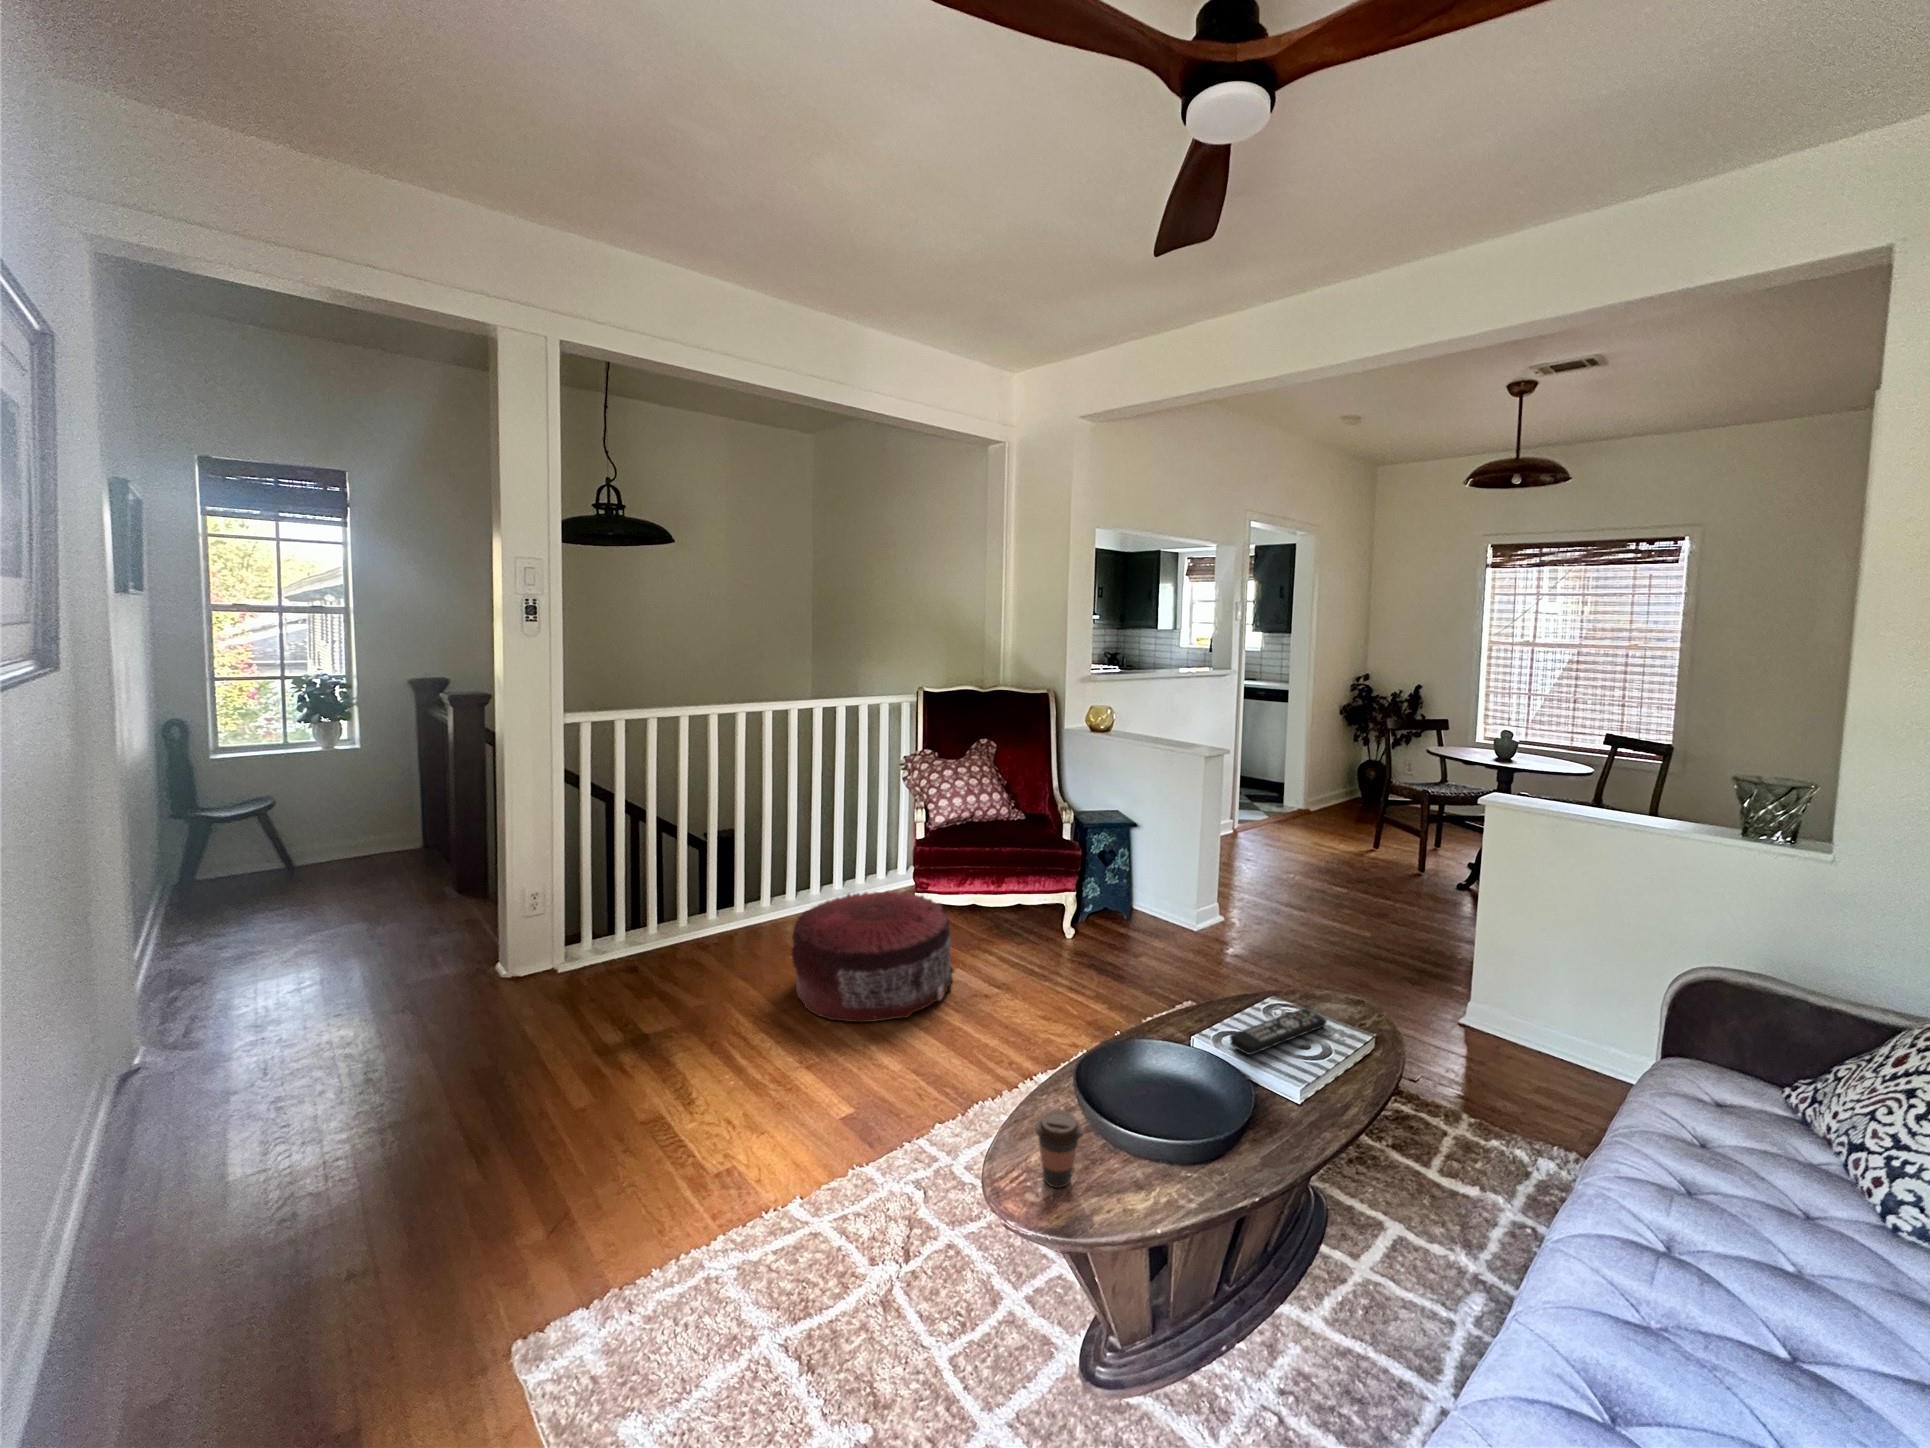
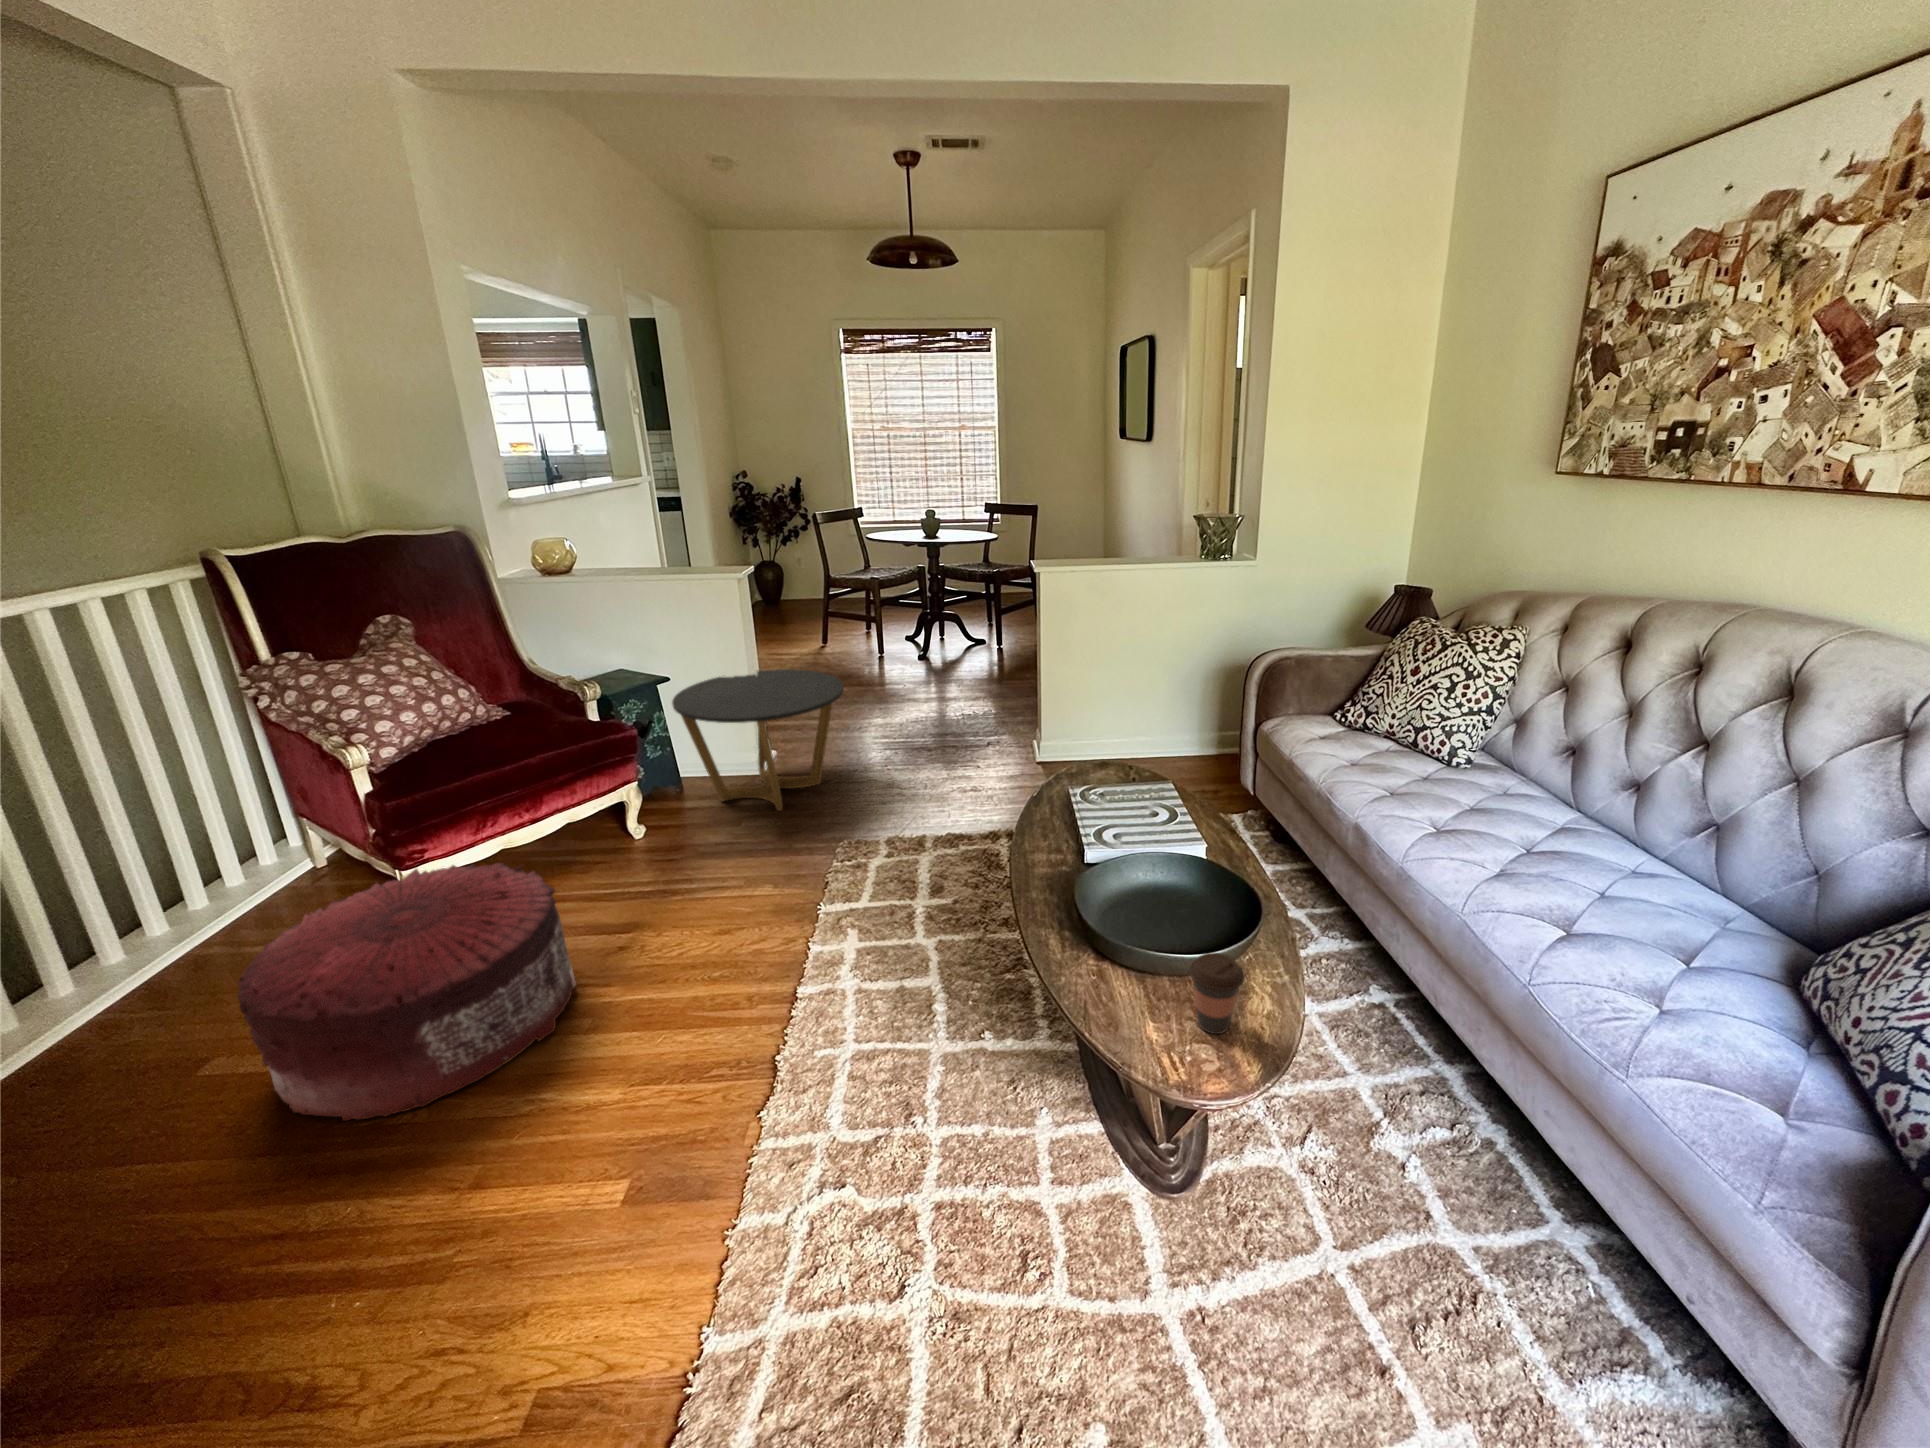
side table: none [1116,831,1257,956] -> present [672,669,844,810]
remote control: present [1230,1009,1327,1055] -> none [1126,780,1156,836]

